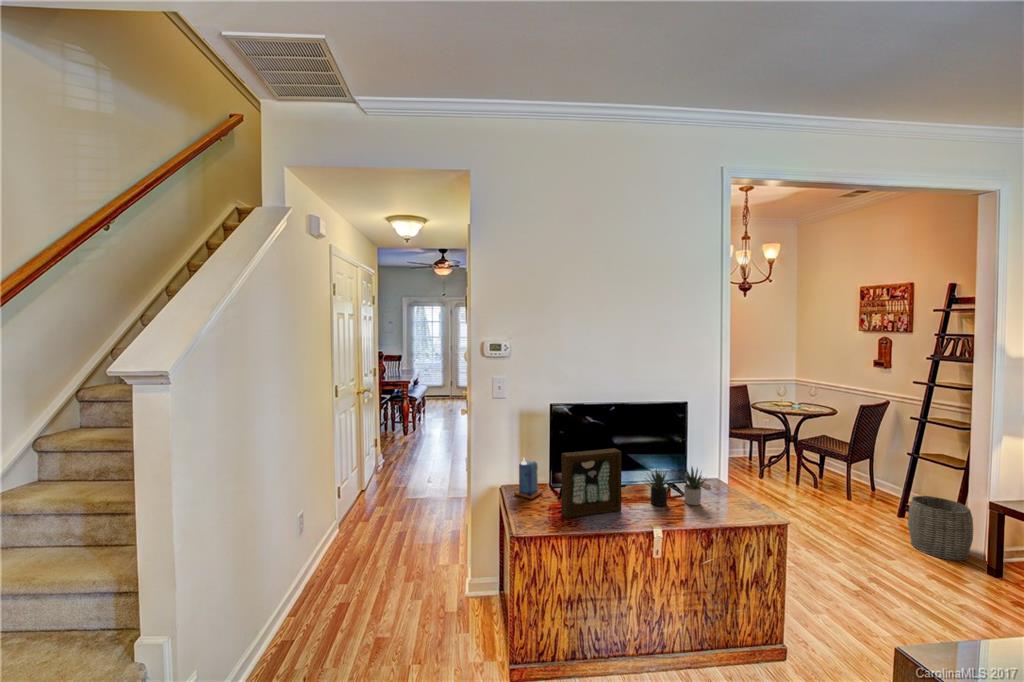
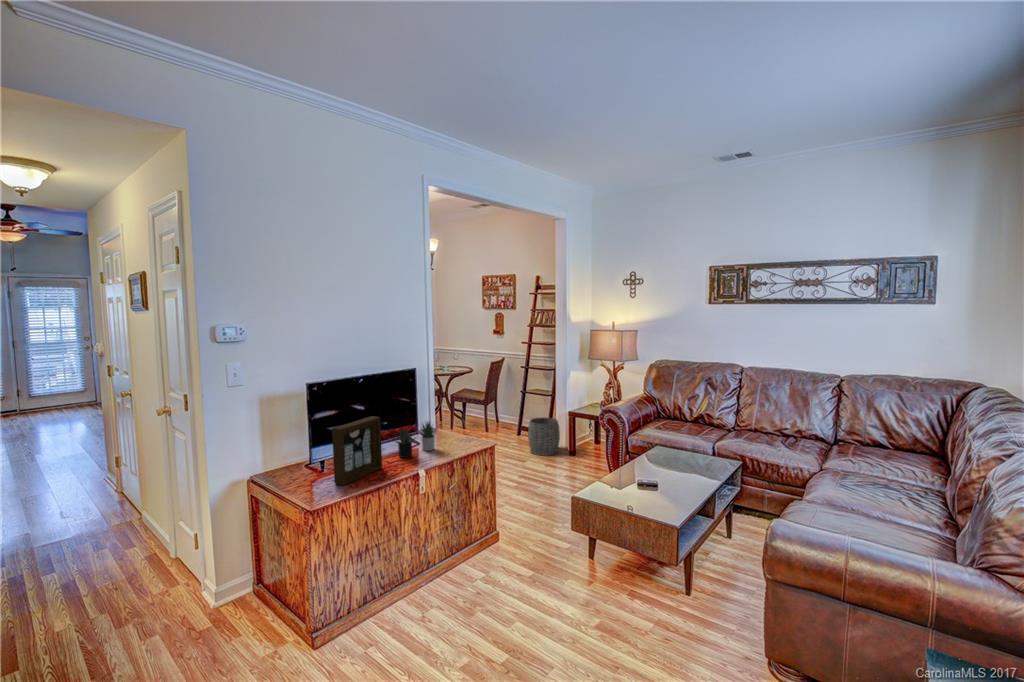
candle: present [514,458,543,499] -> none [272,445,300,485]

